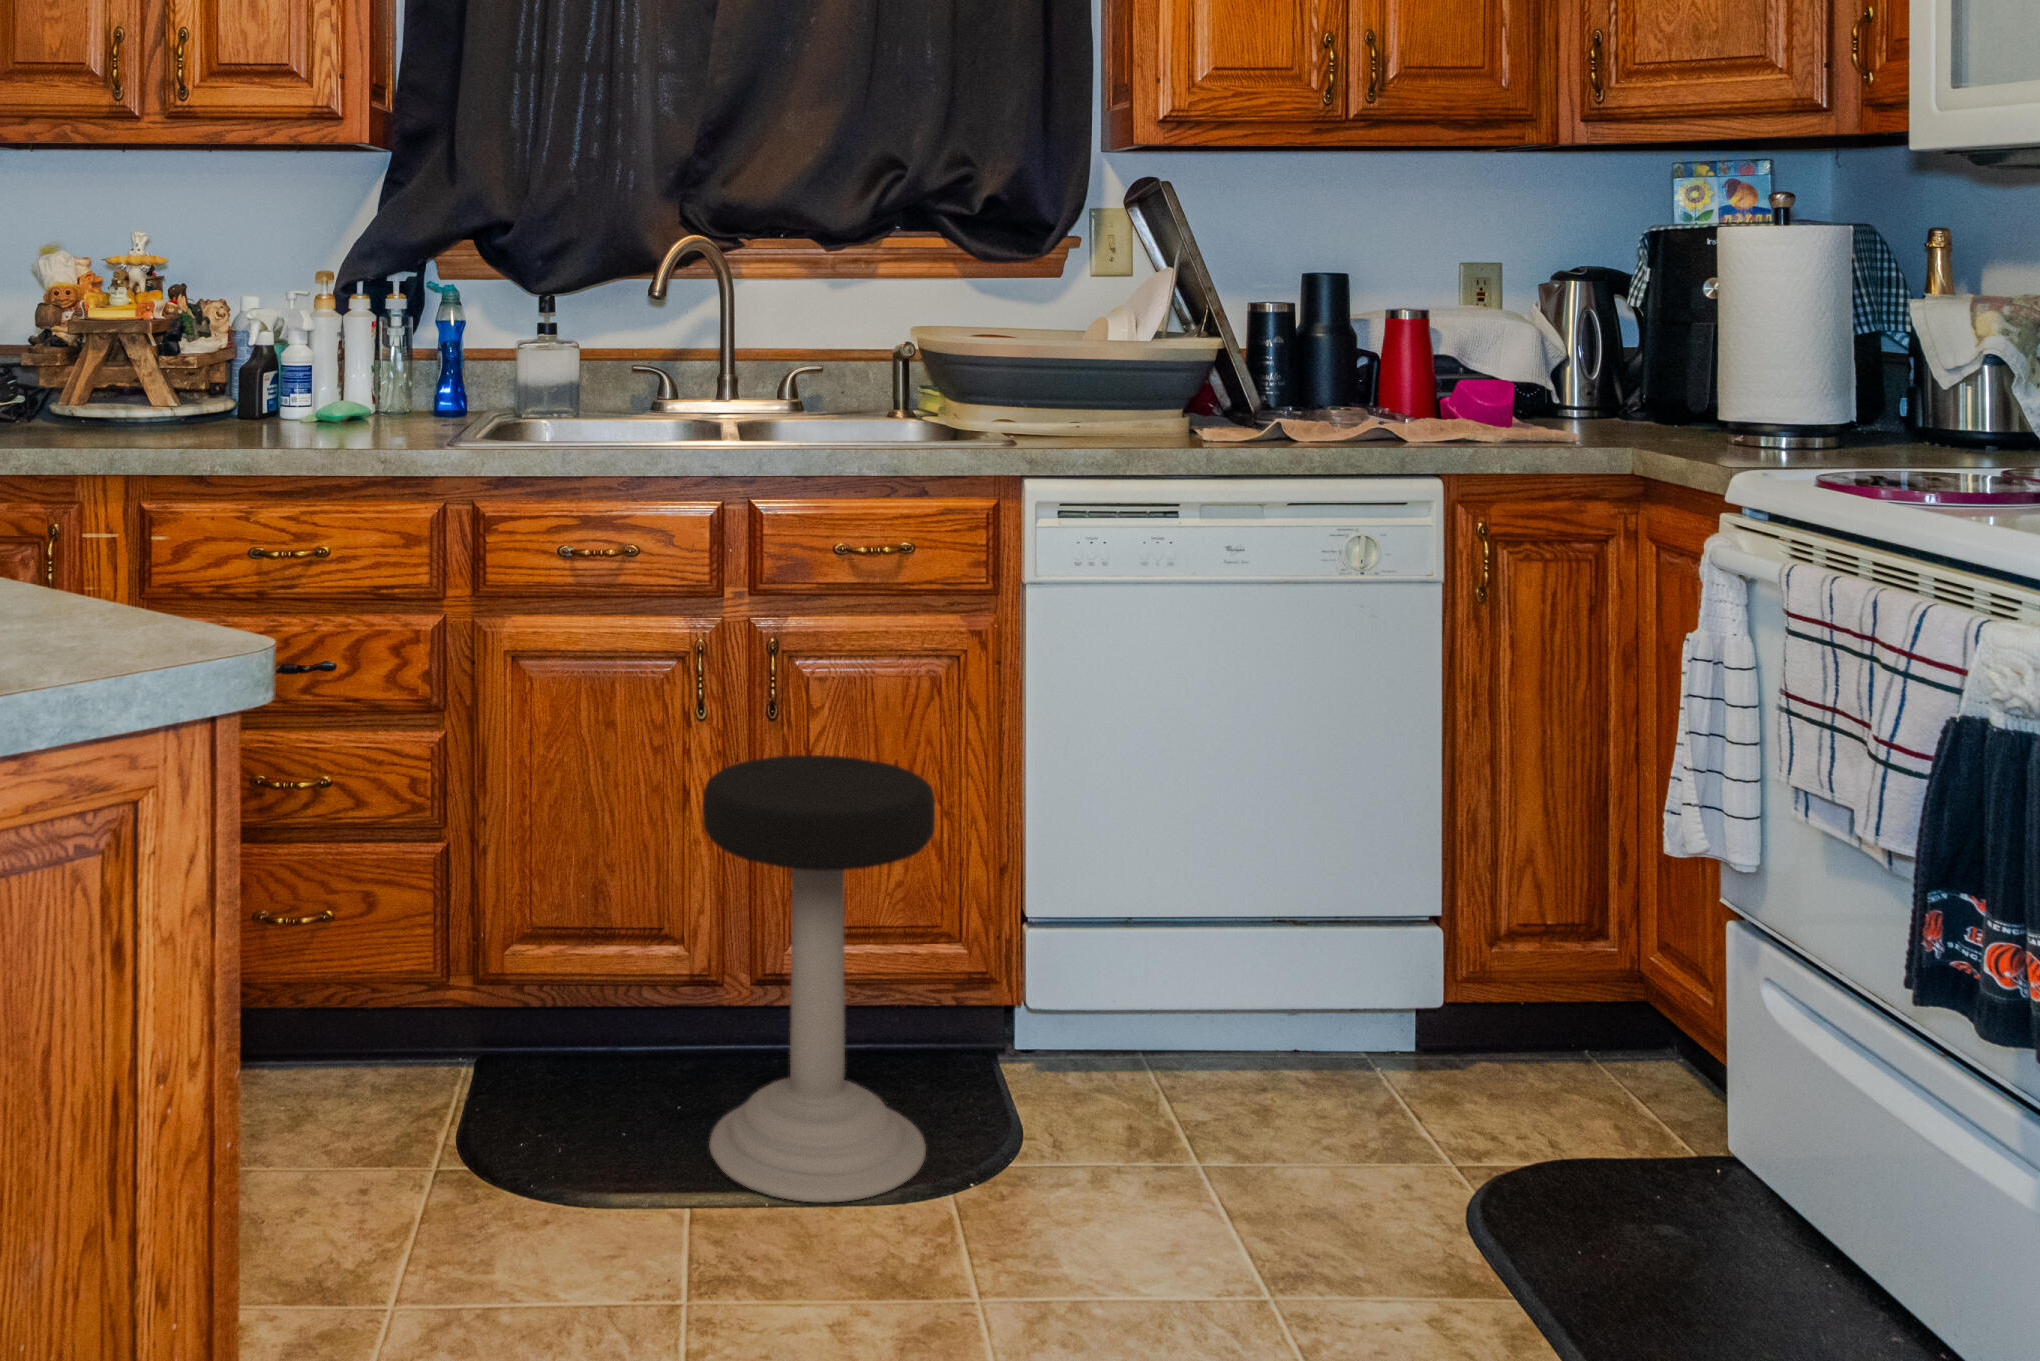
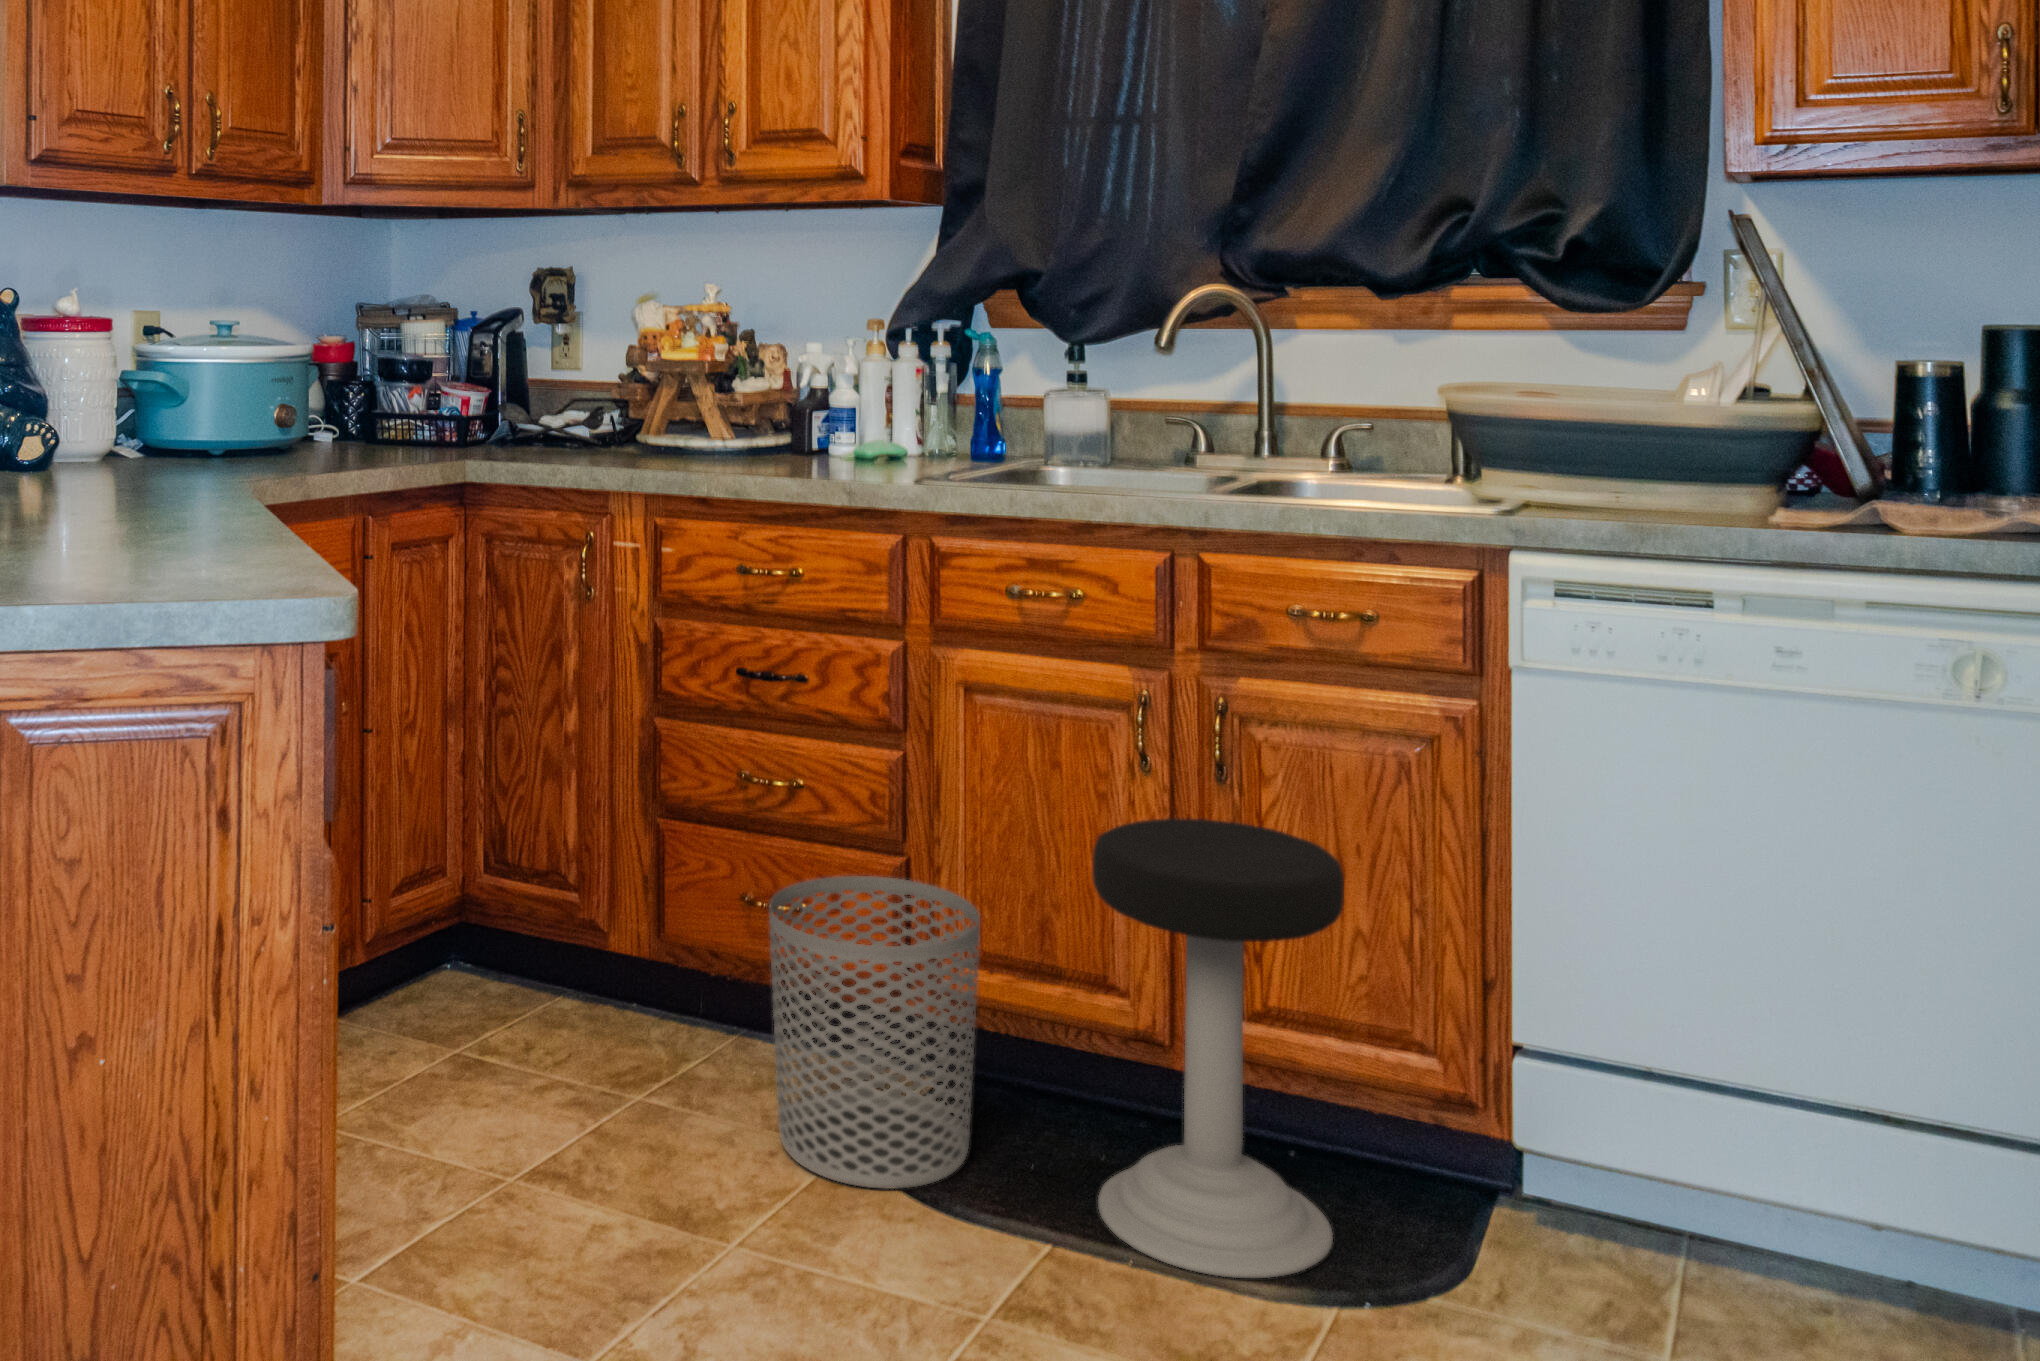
waste bin: none [353,867,581,1209] -> present [769,876,980,1189]

